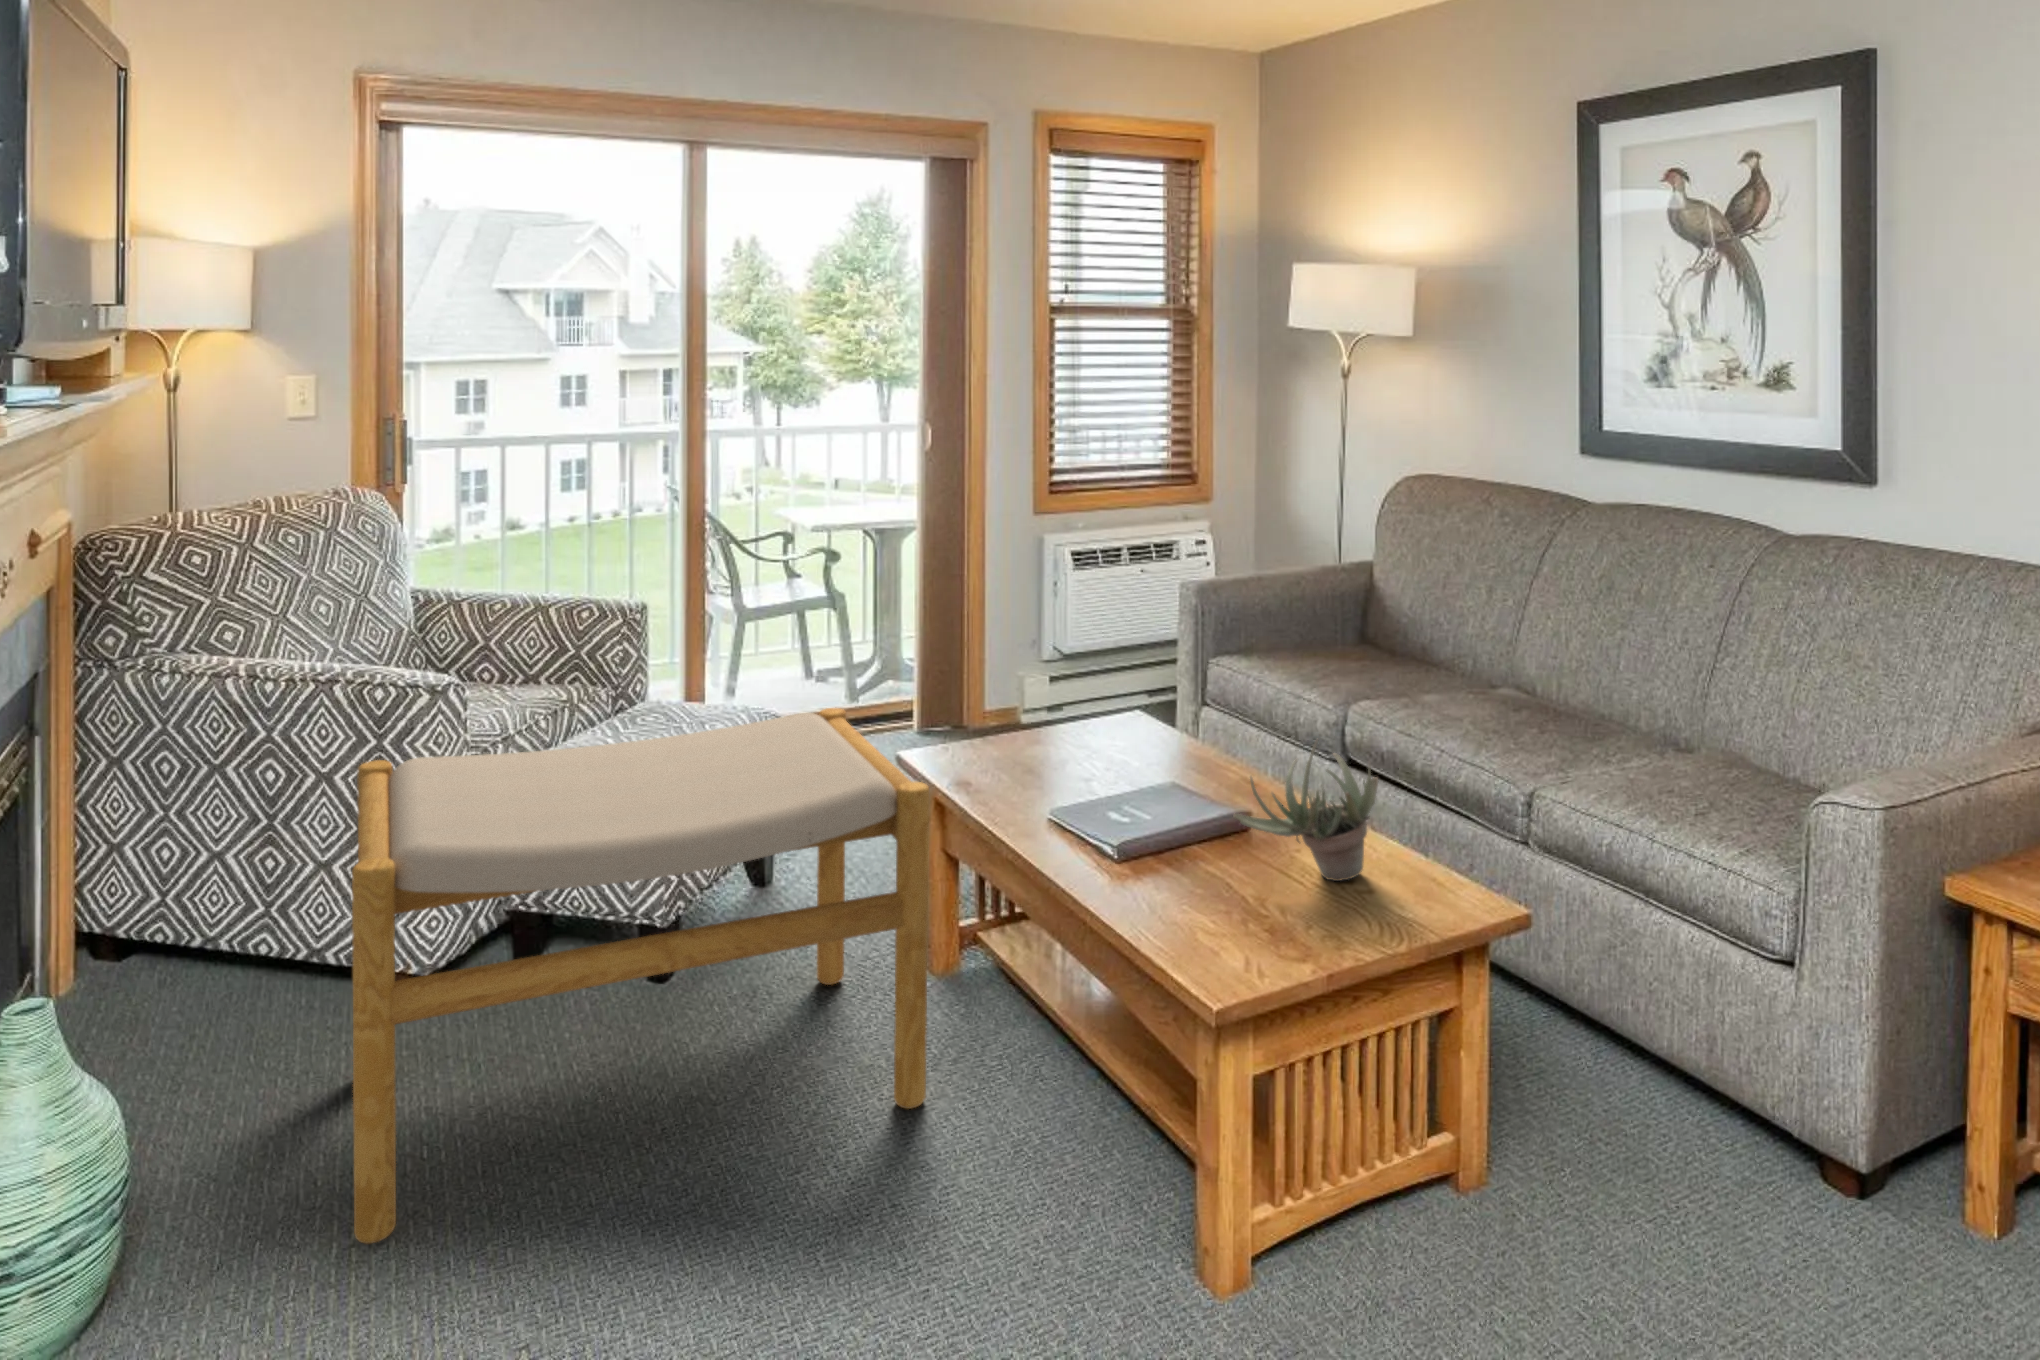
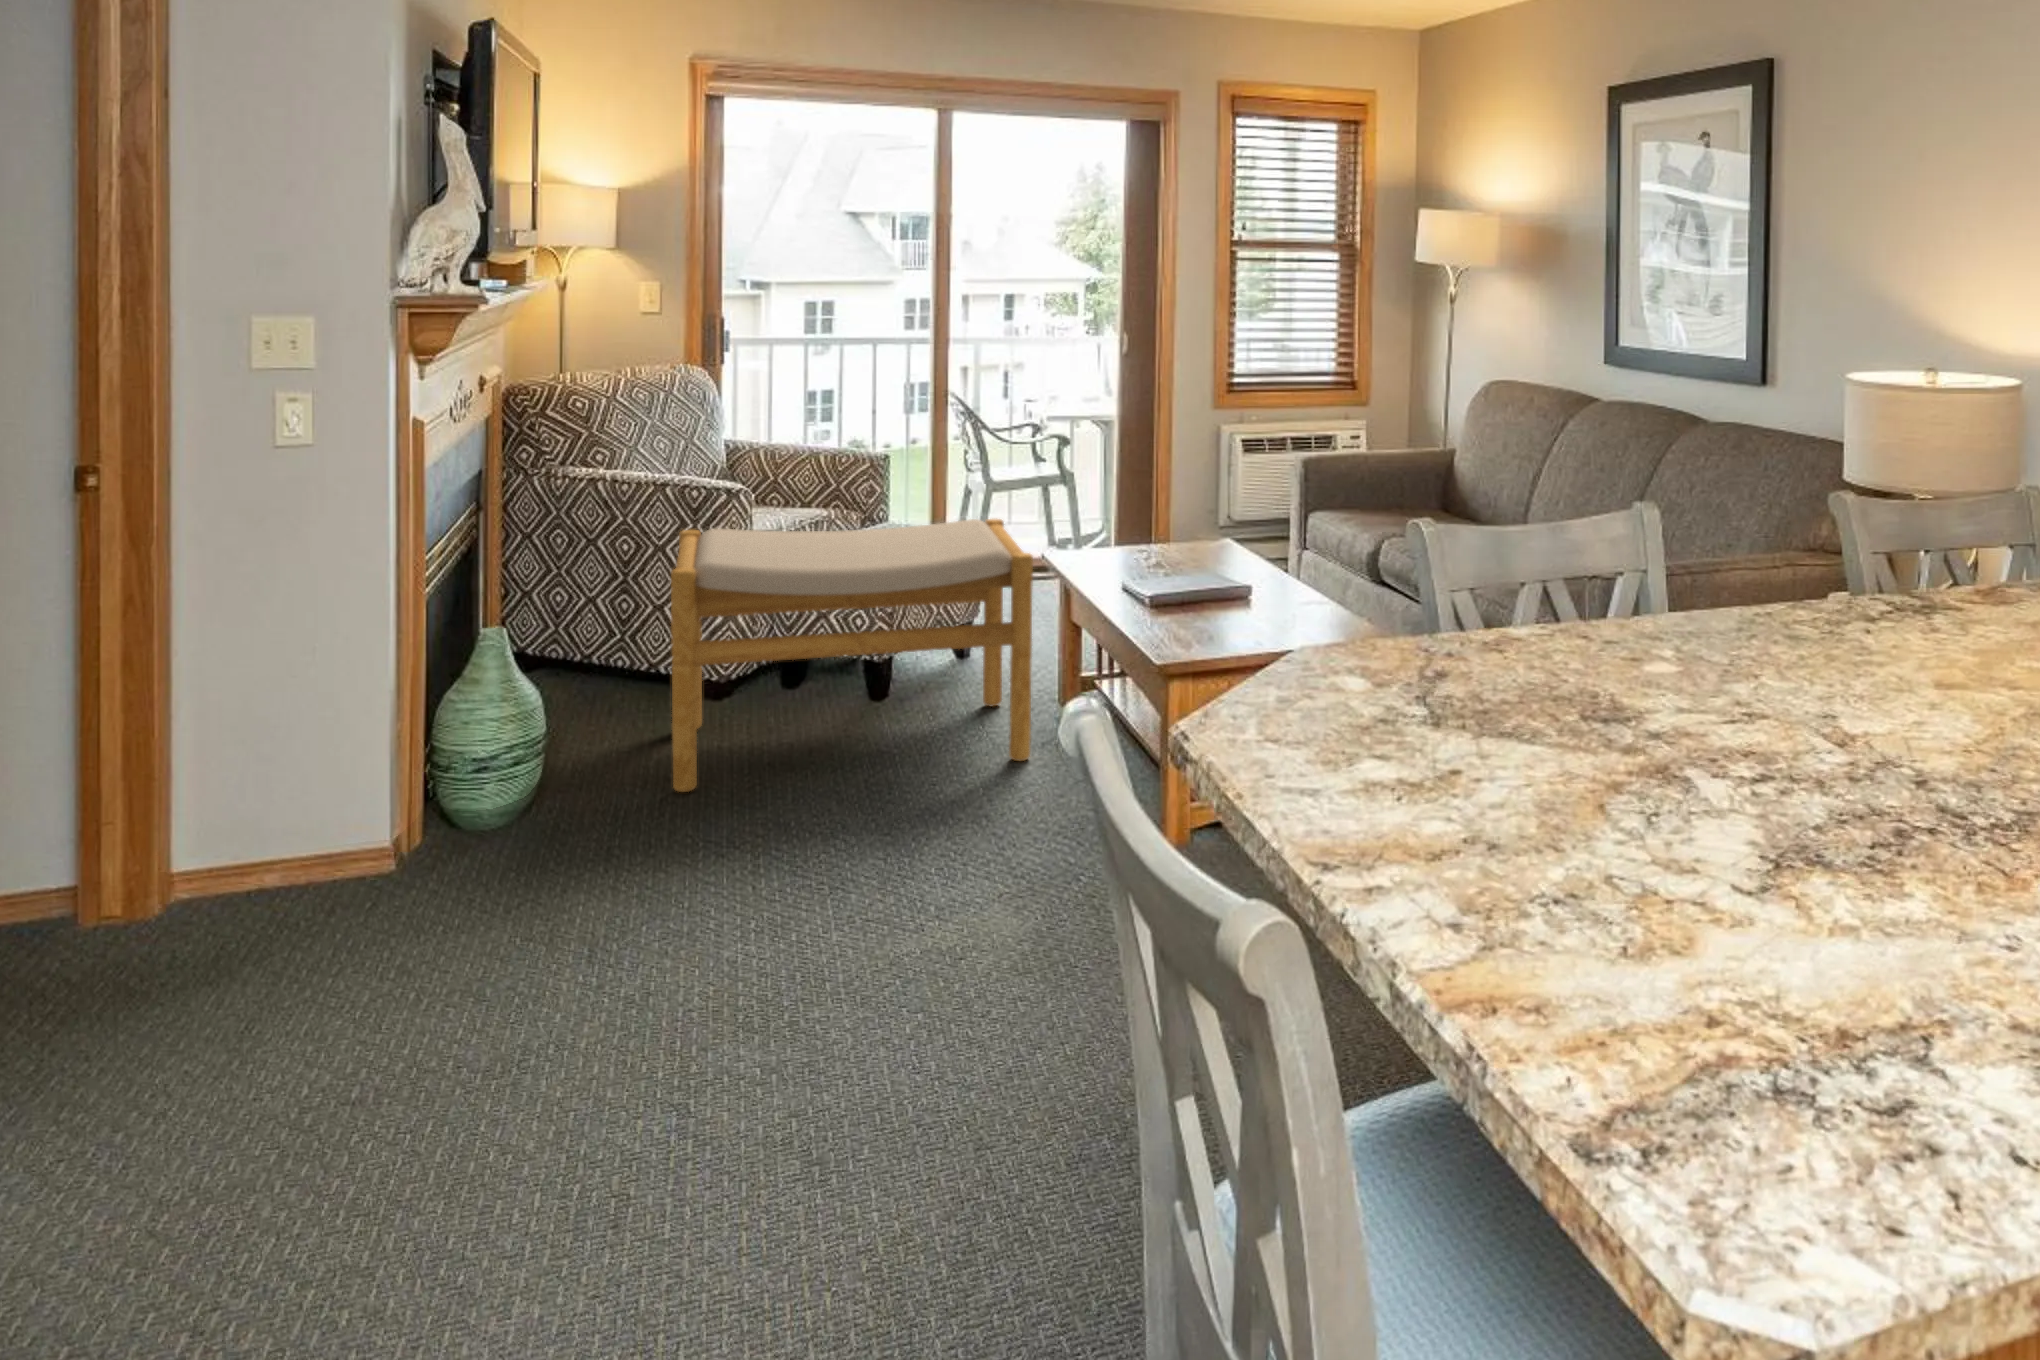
succulent plant: present [1233,740,1378,881] -> none [1221,529,1319,623]

